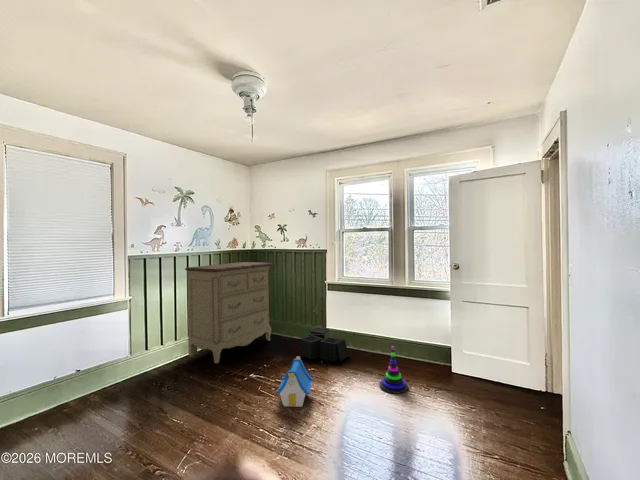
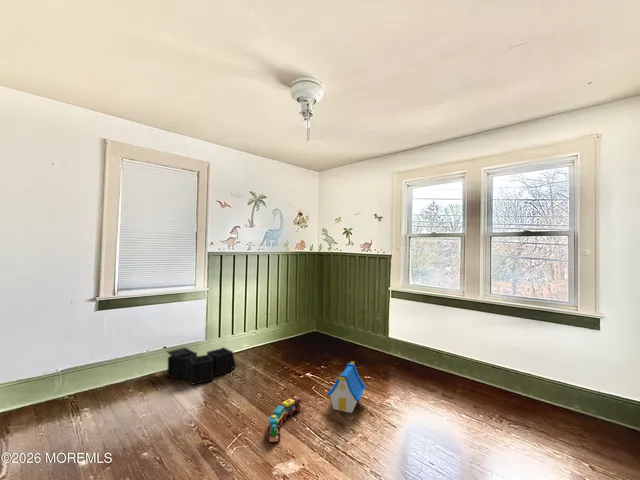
dresser: present [185,262,273,363] -> none [255,264,337,359]
storage bin: present [300,328,349,361] -> present [167,347,236,385]
stacking toy: present [380,346,408,394] -> none [440,363,473,417]
toy train: none [219,400,251,452] -> present [267,396,301,442]

